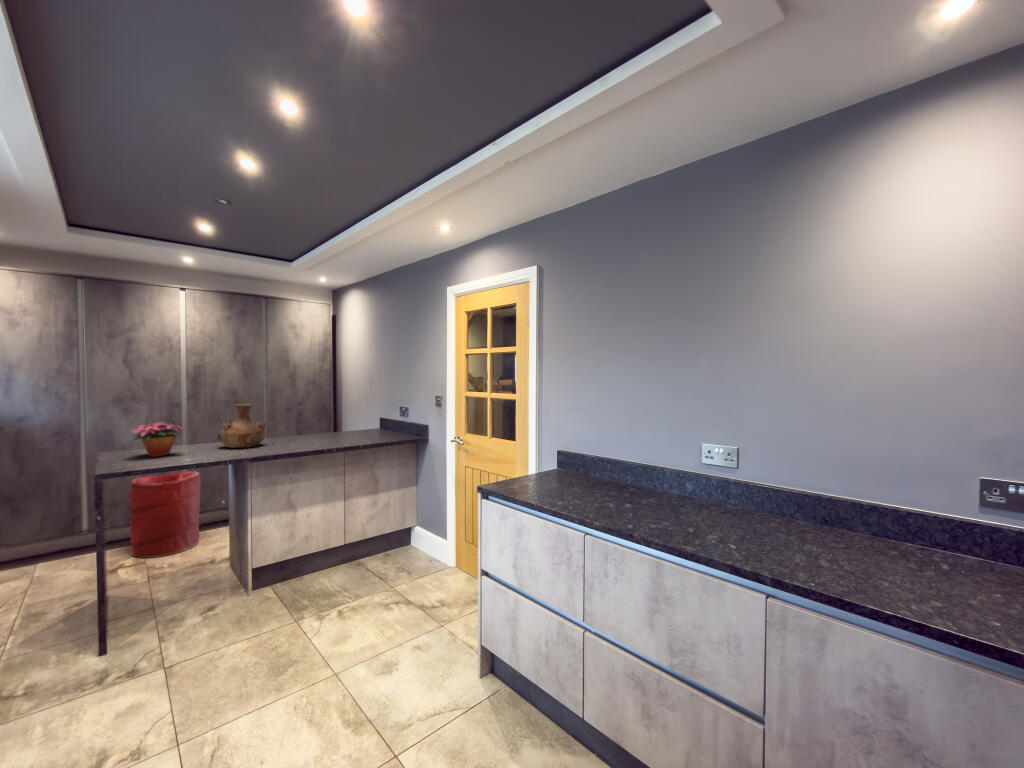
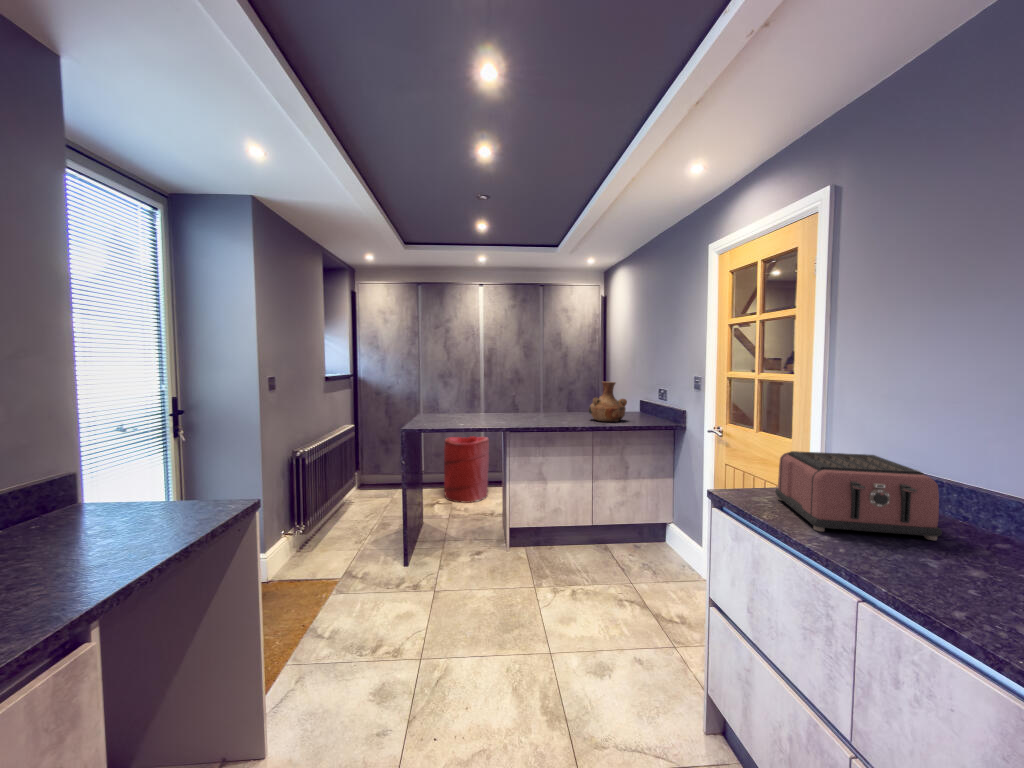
vase: present [218,404,266,448] -> present [589,382,627,422]
flower arrangement: present [133,422,182,457] -> none [429,392,469,420]
toaster: none [523,447,614,502] -> present [775,451,942,540]

